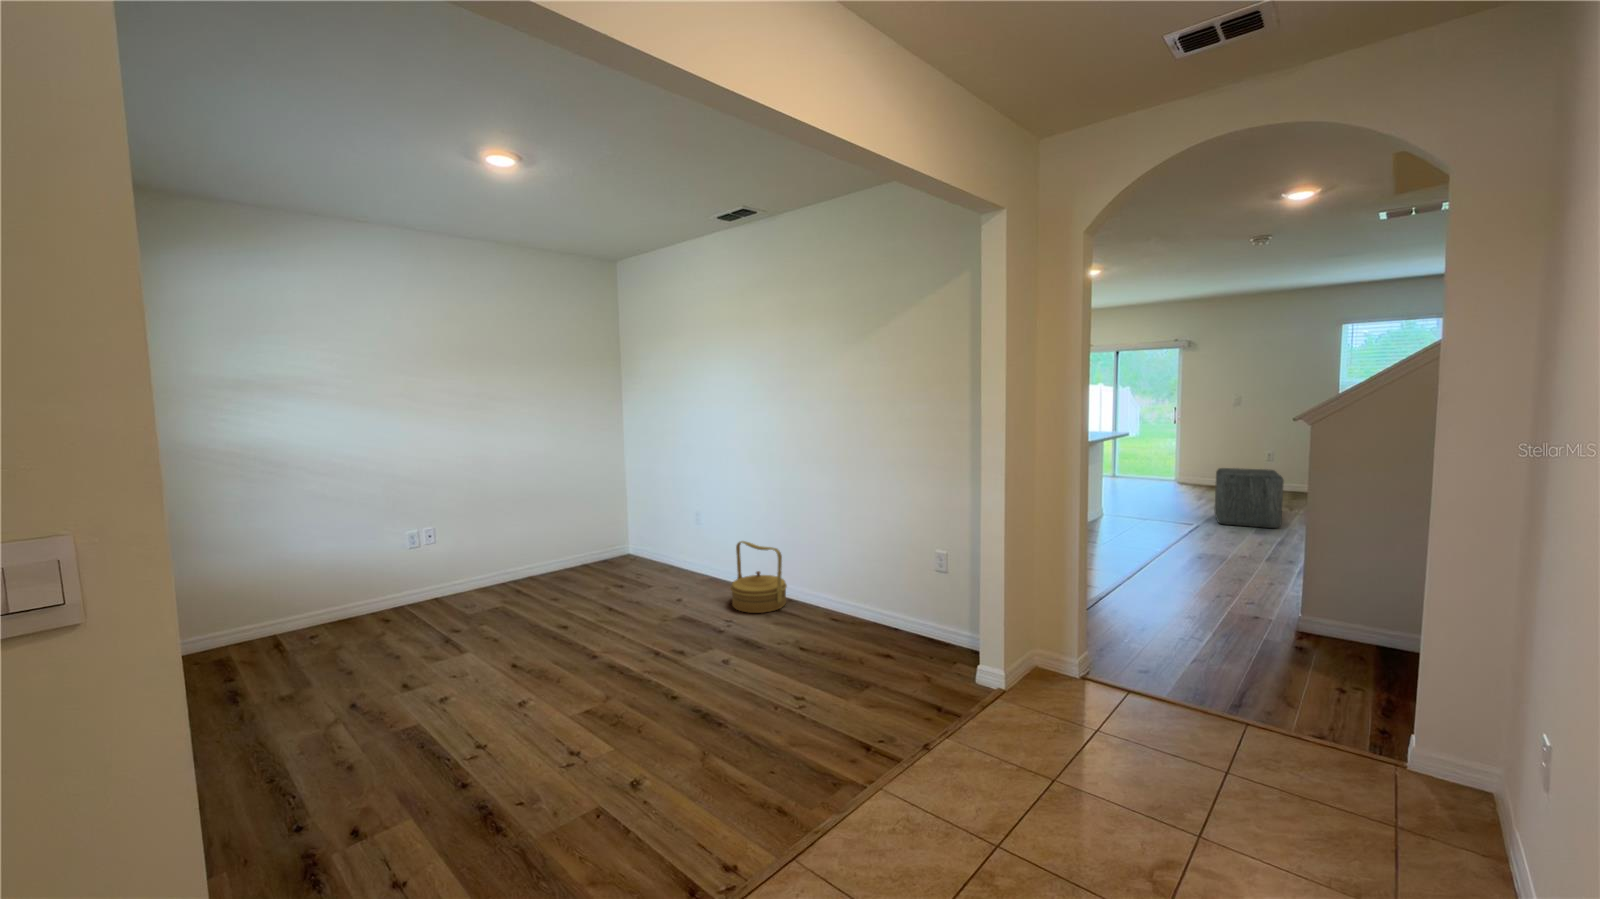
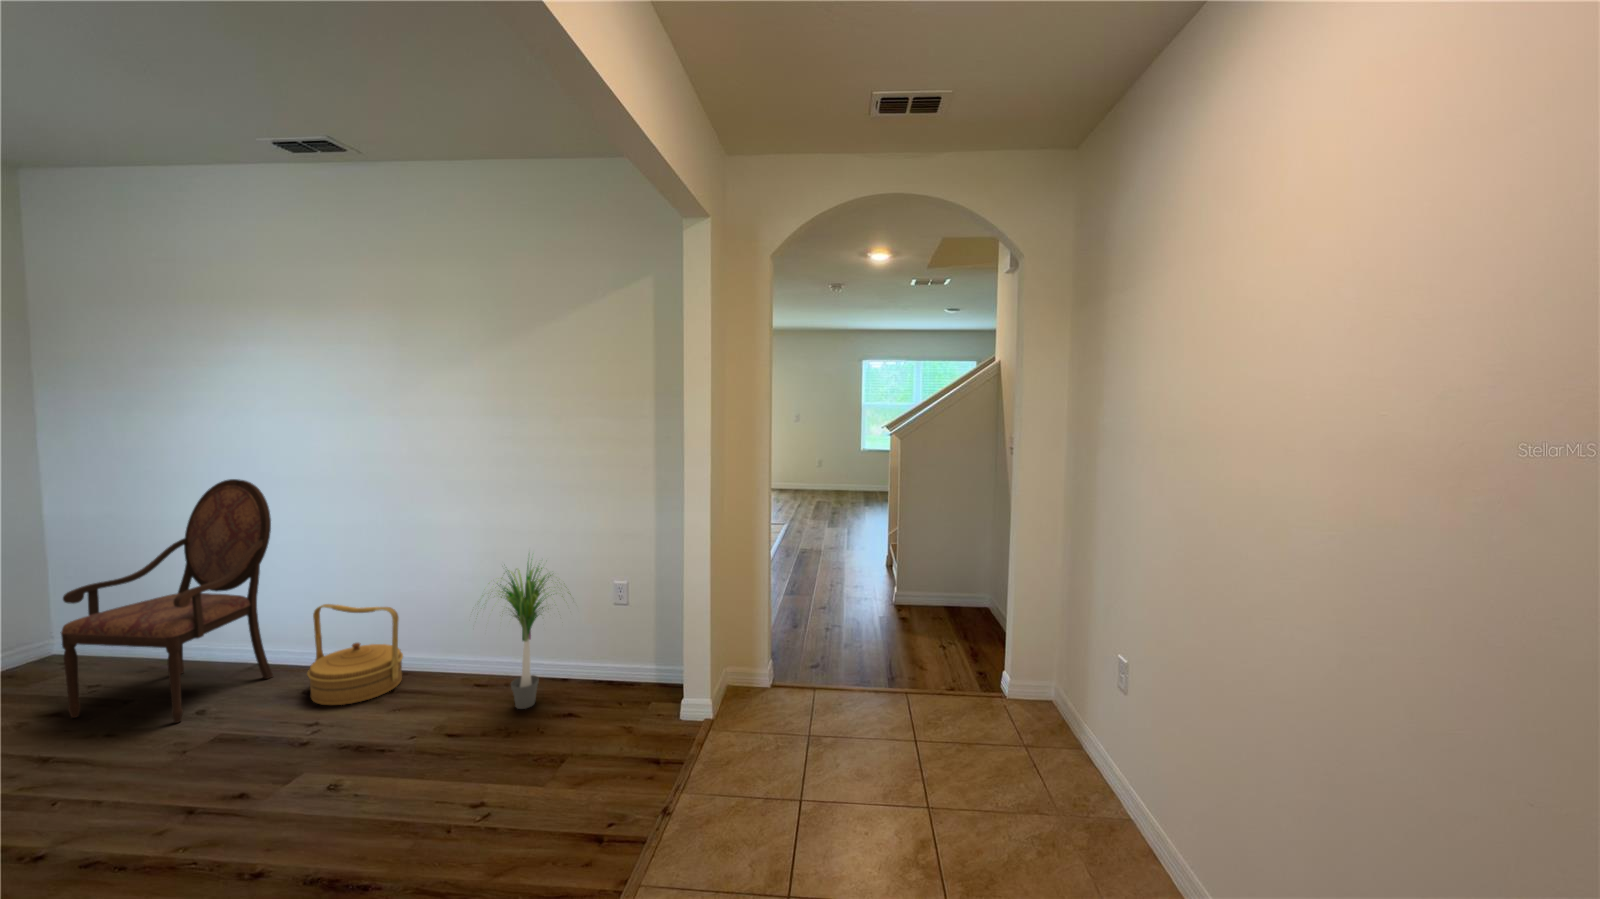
armchair: none [623,451,719,603] -> present [61,479,273,723]
ottoman: present [1215,468,1284,528] -> none [798,474,846,521]
potted plant: none [817,512,900,643] -> present [499,565,571,709]

